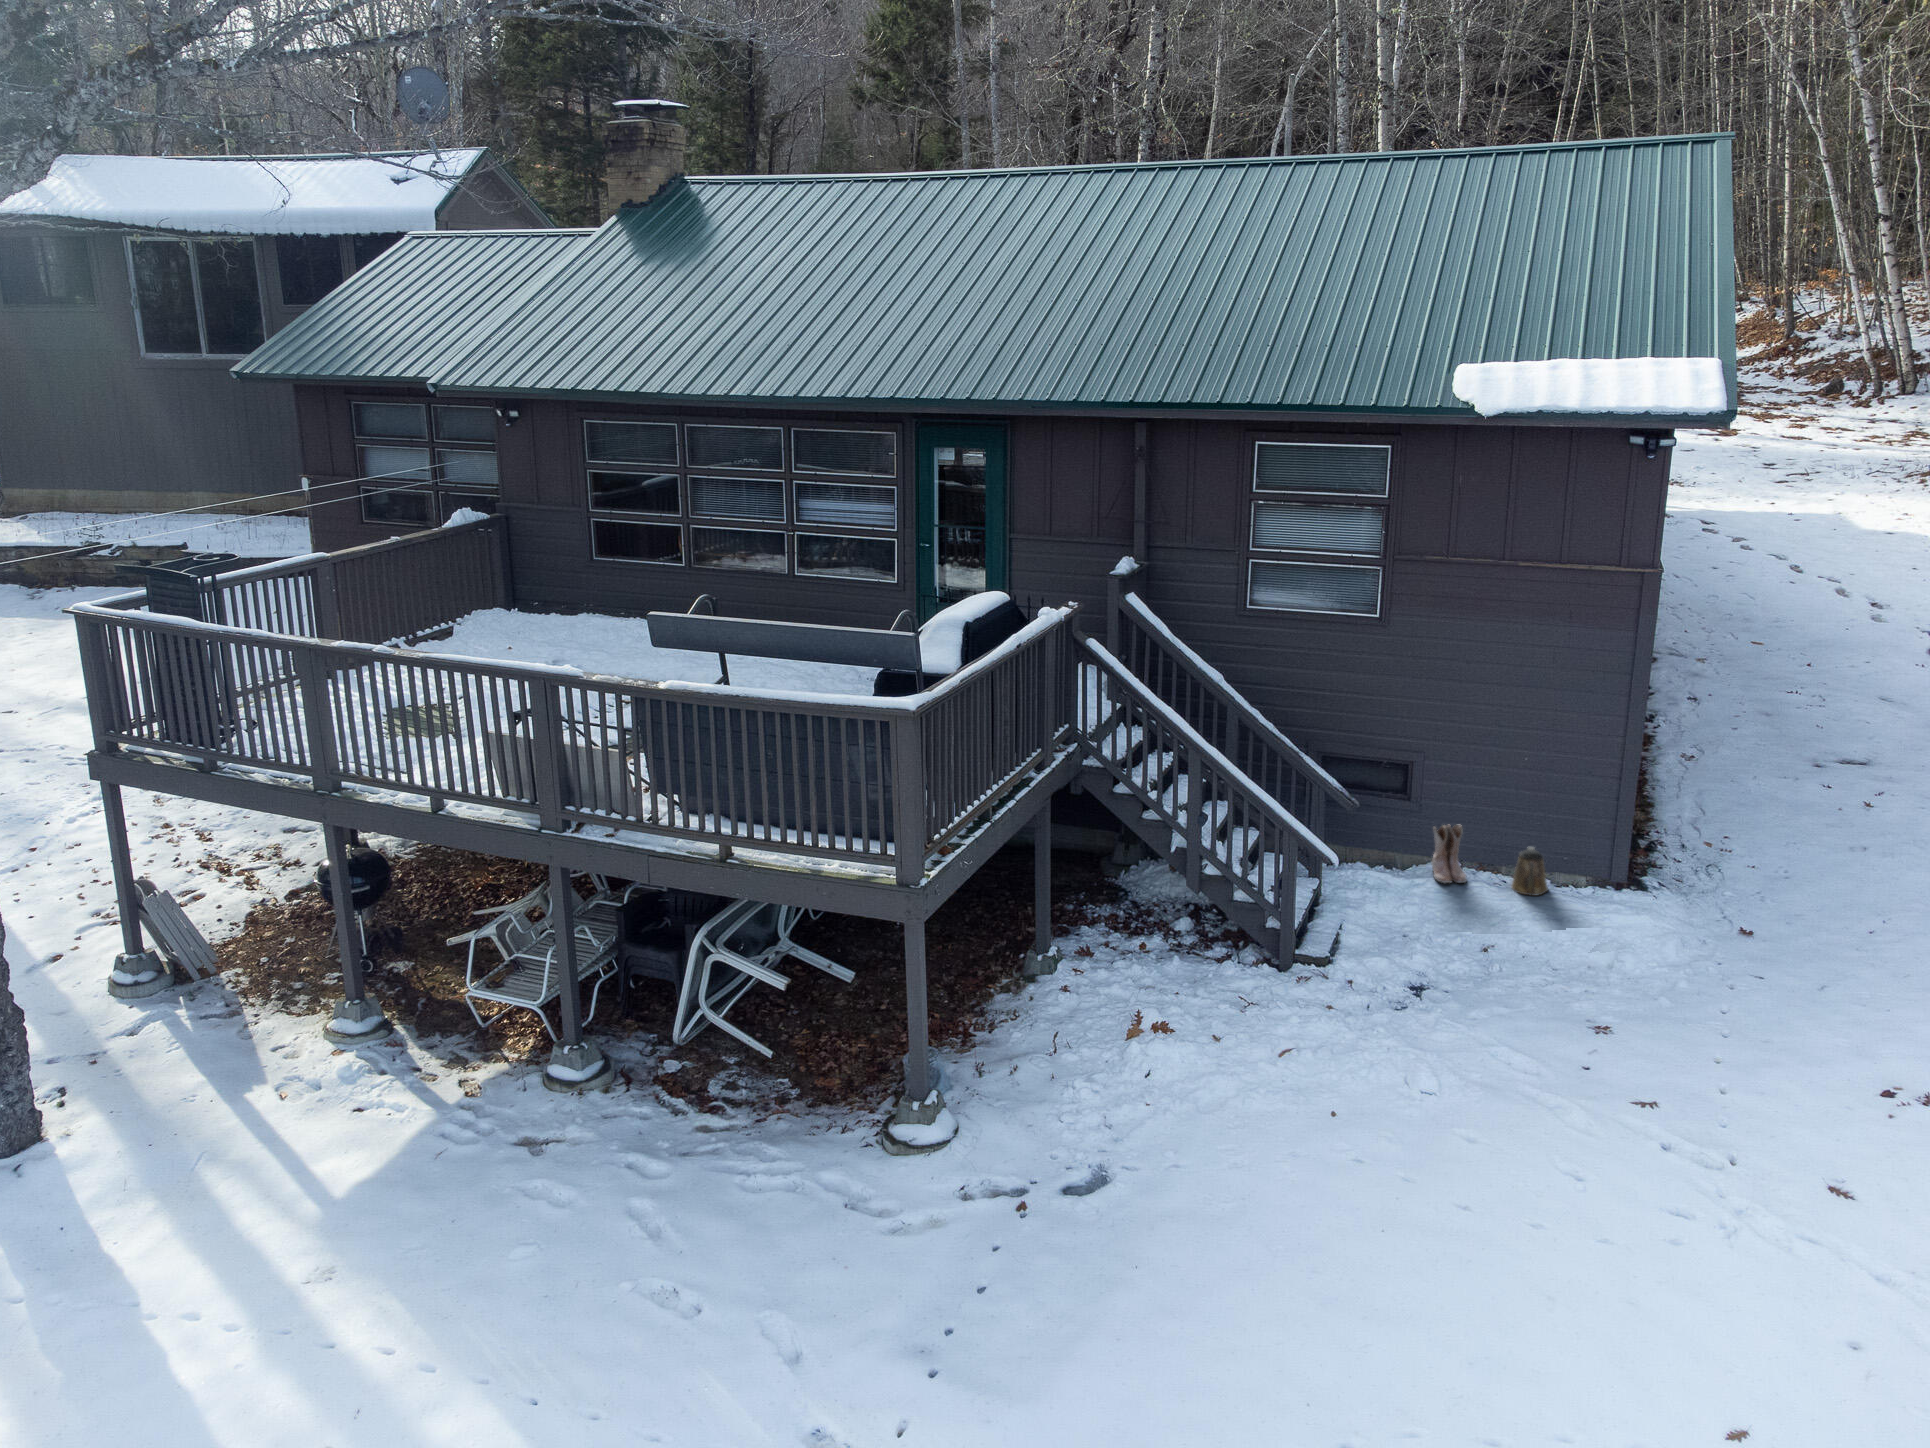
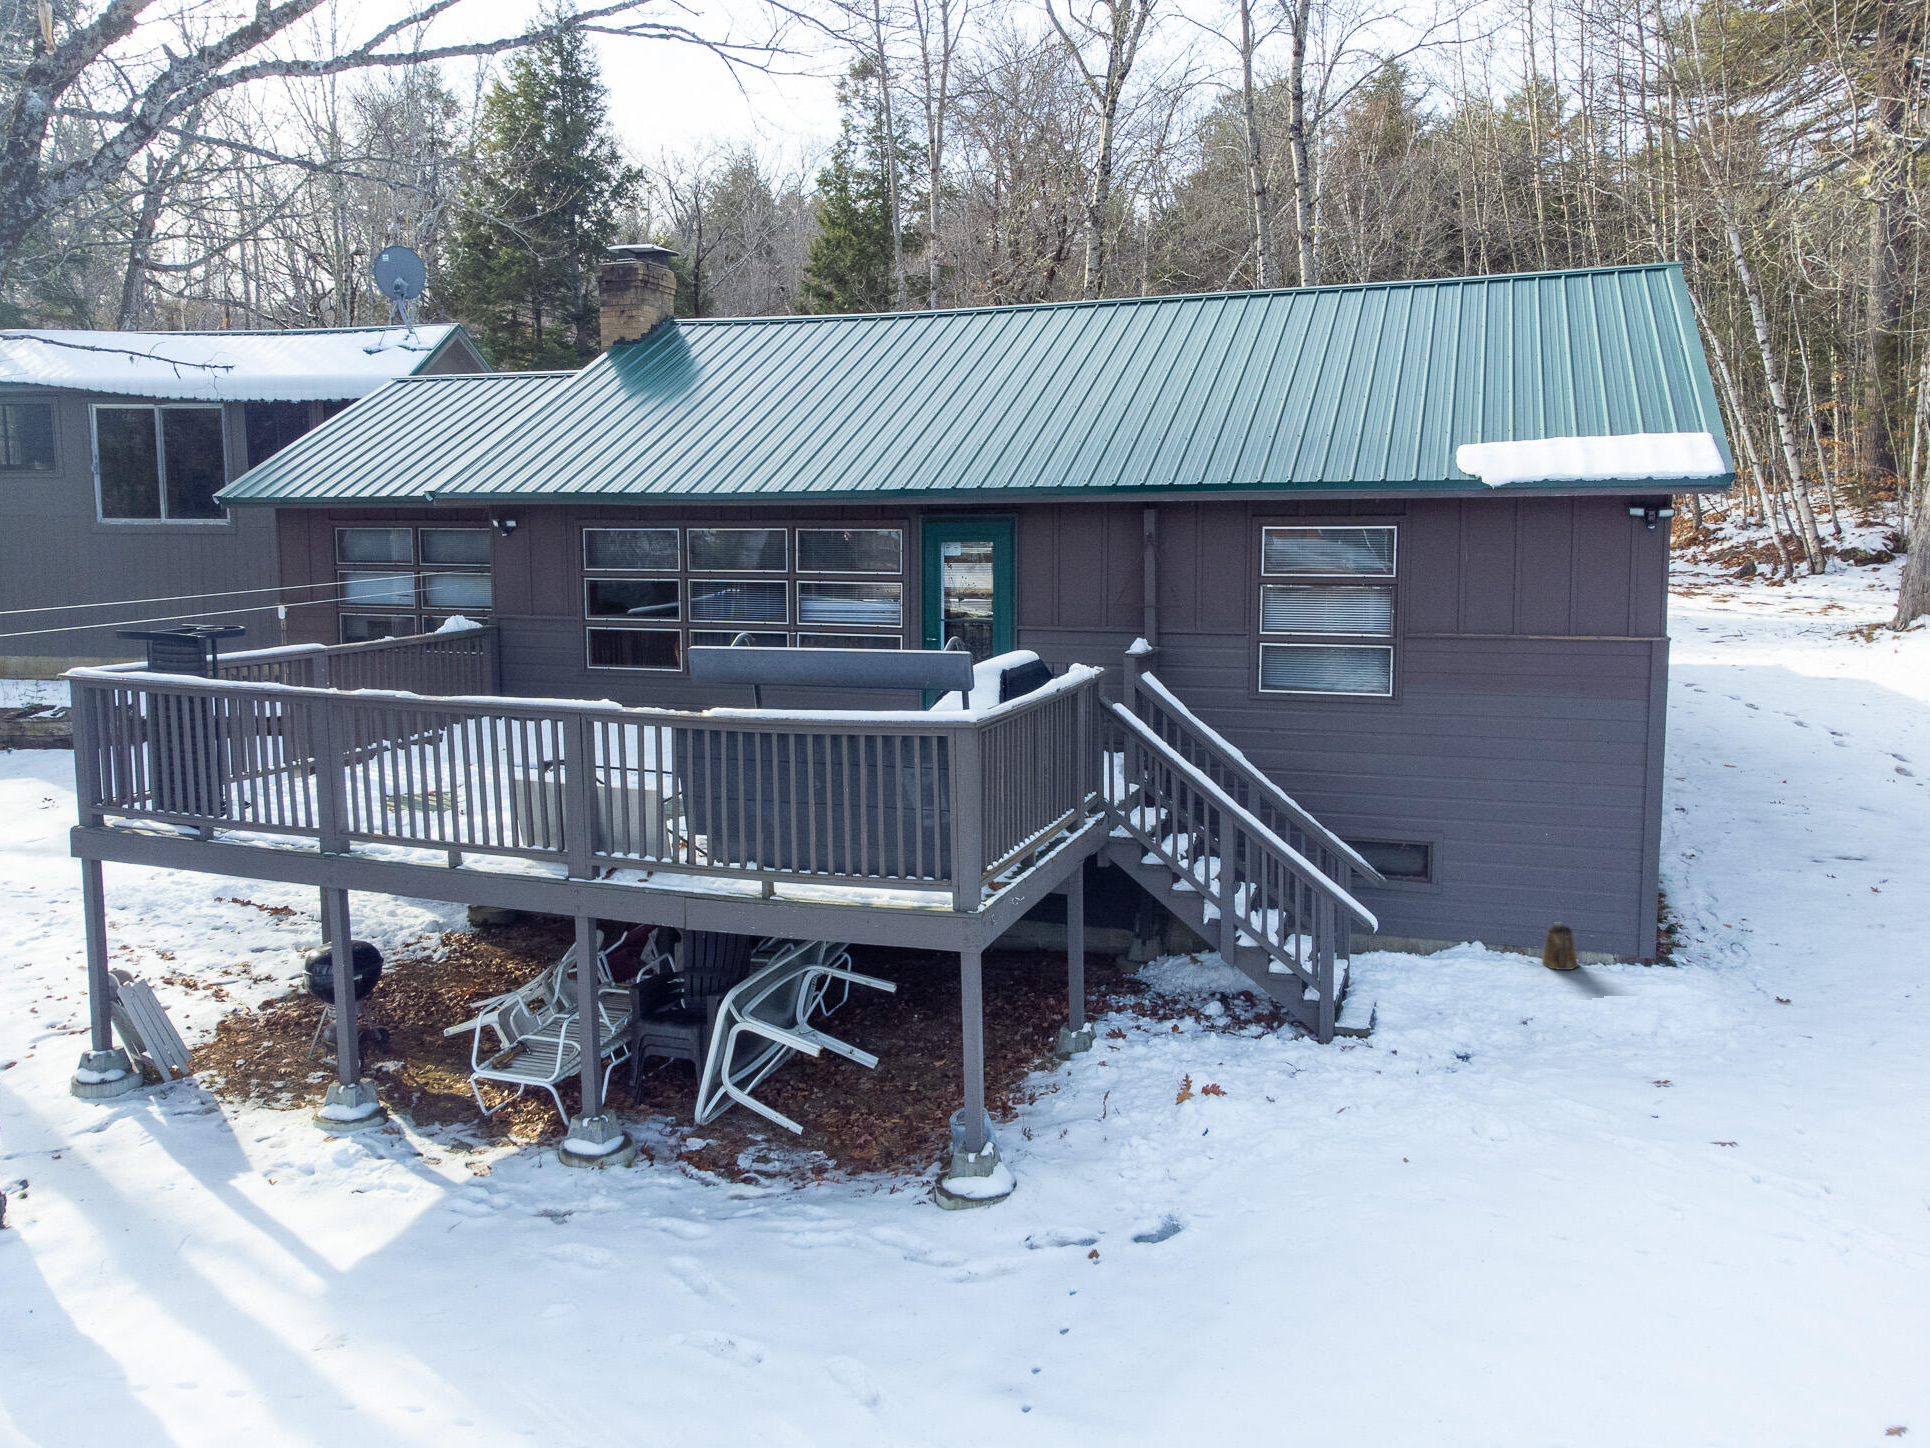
boots: present [1432,824,1466,883] -> none [1458,902,1496,962]

